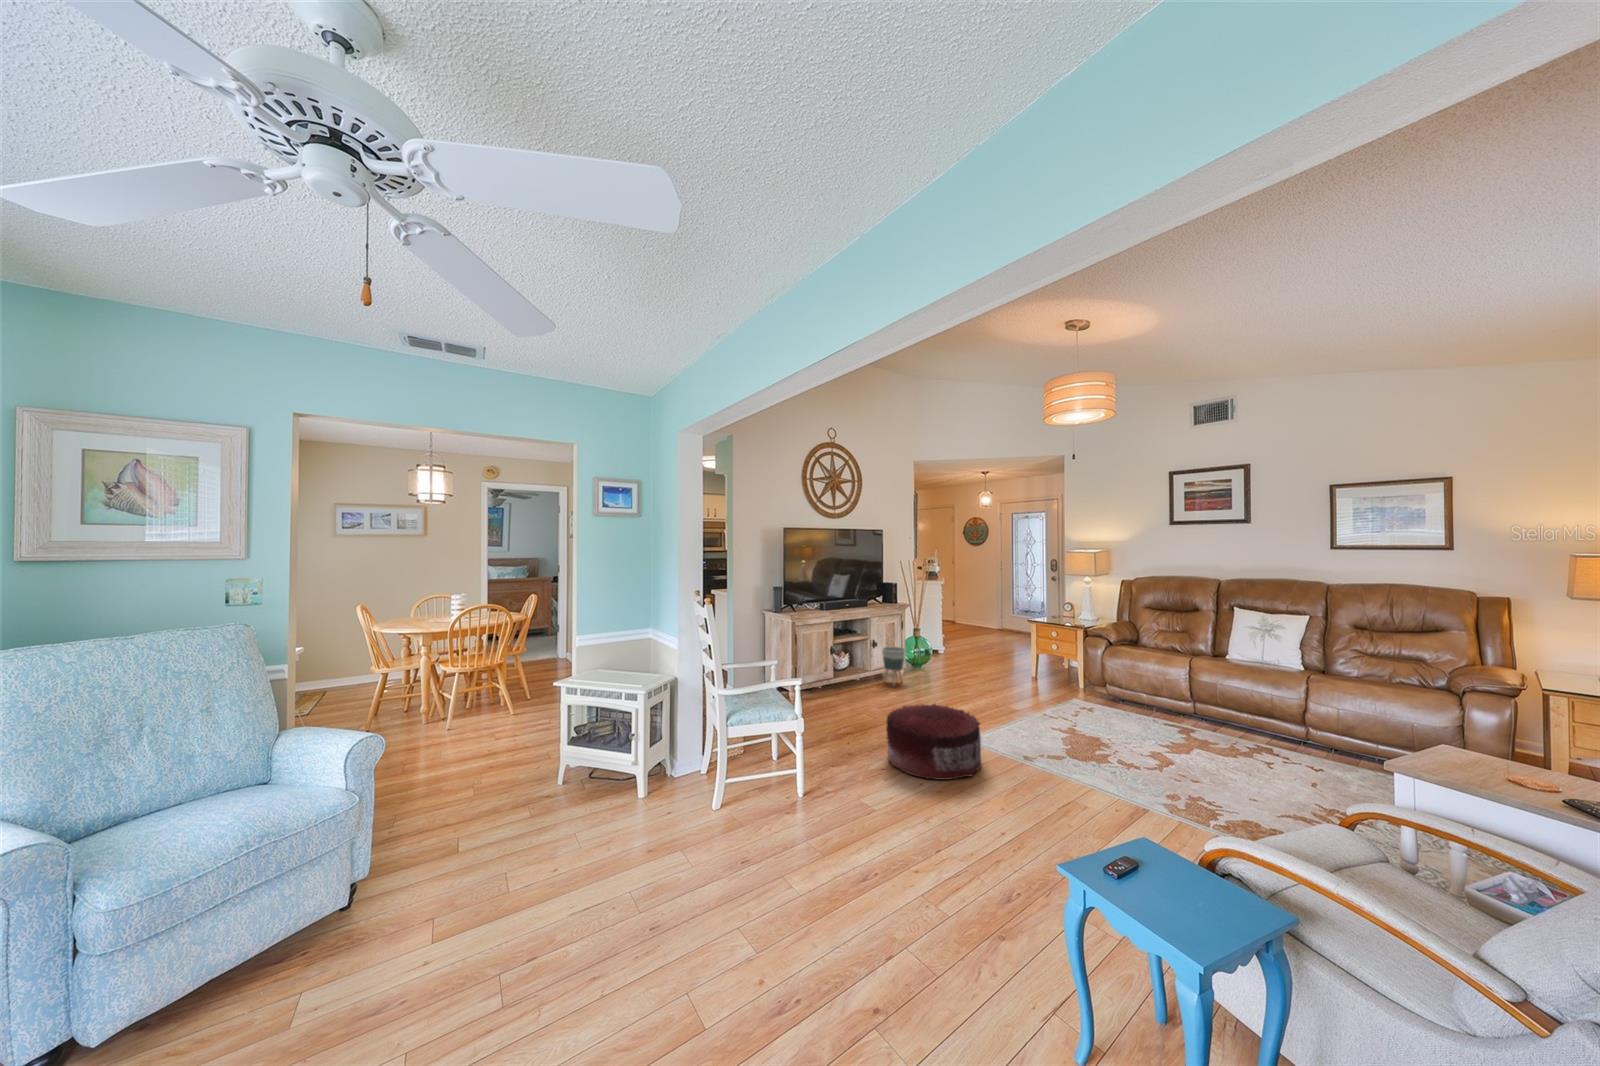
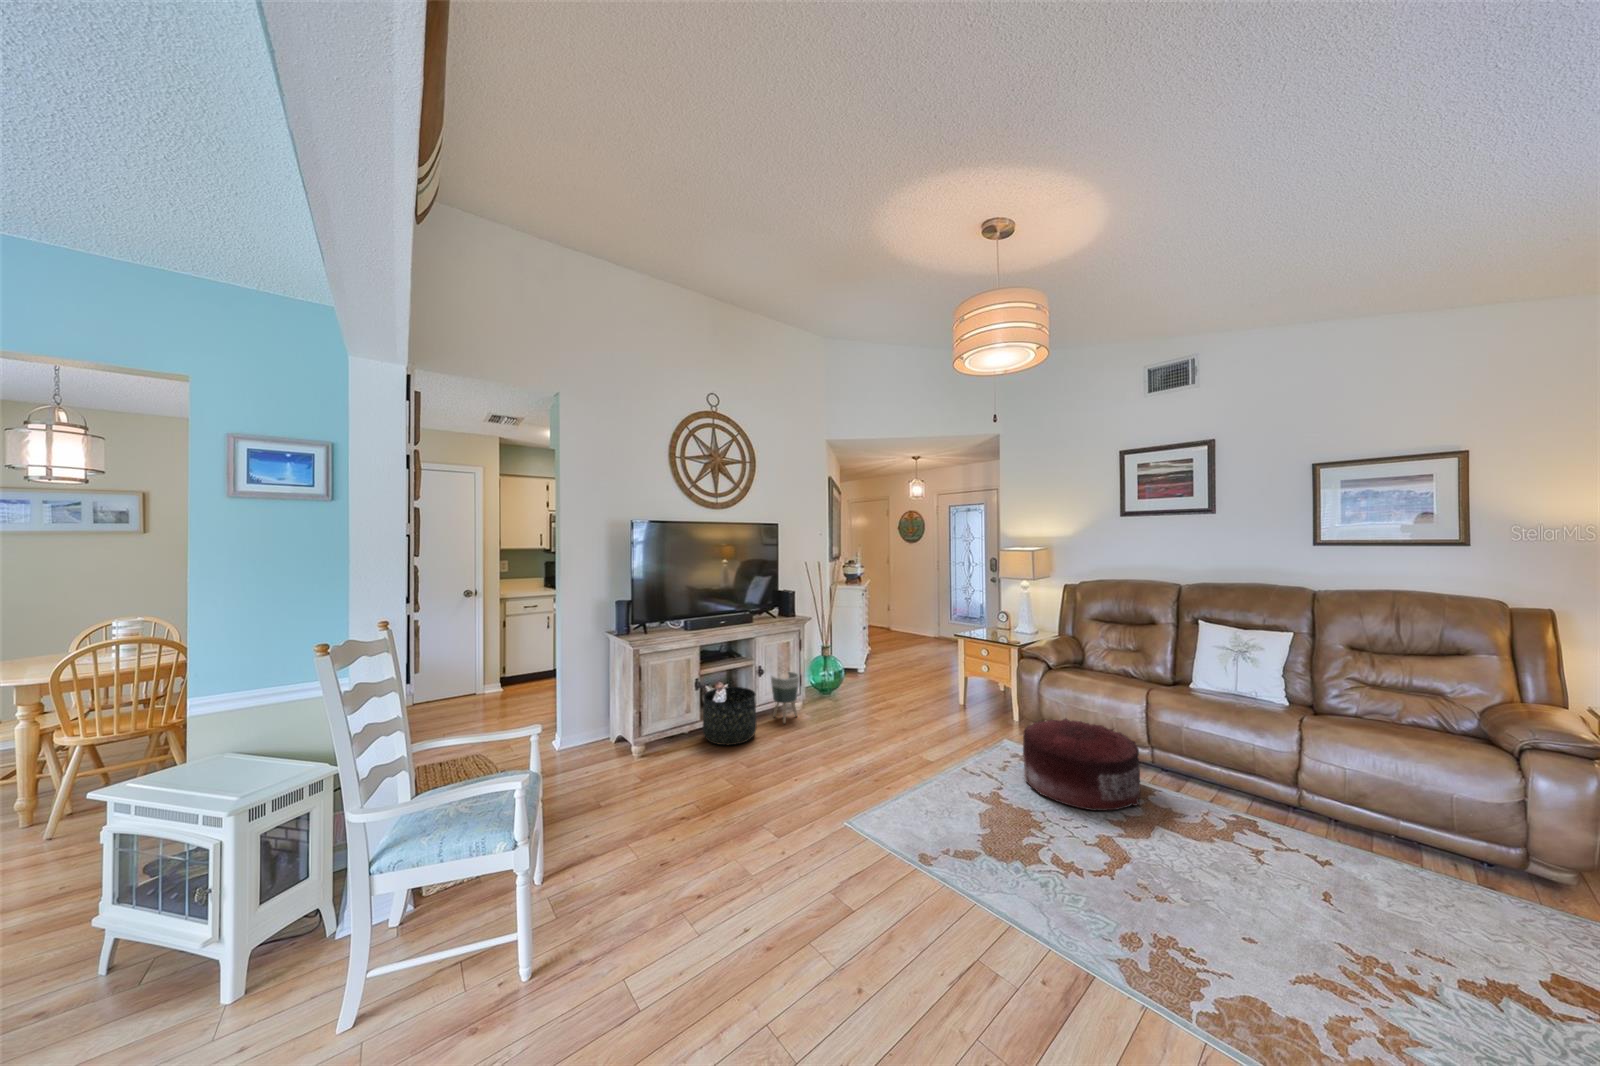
basket: none [835,656,876,698] -> present [703,687,757,745]
pouf: present [886,704,982,780] -> present [1023,718,1140,811]

